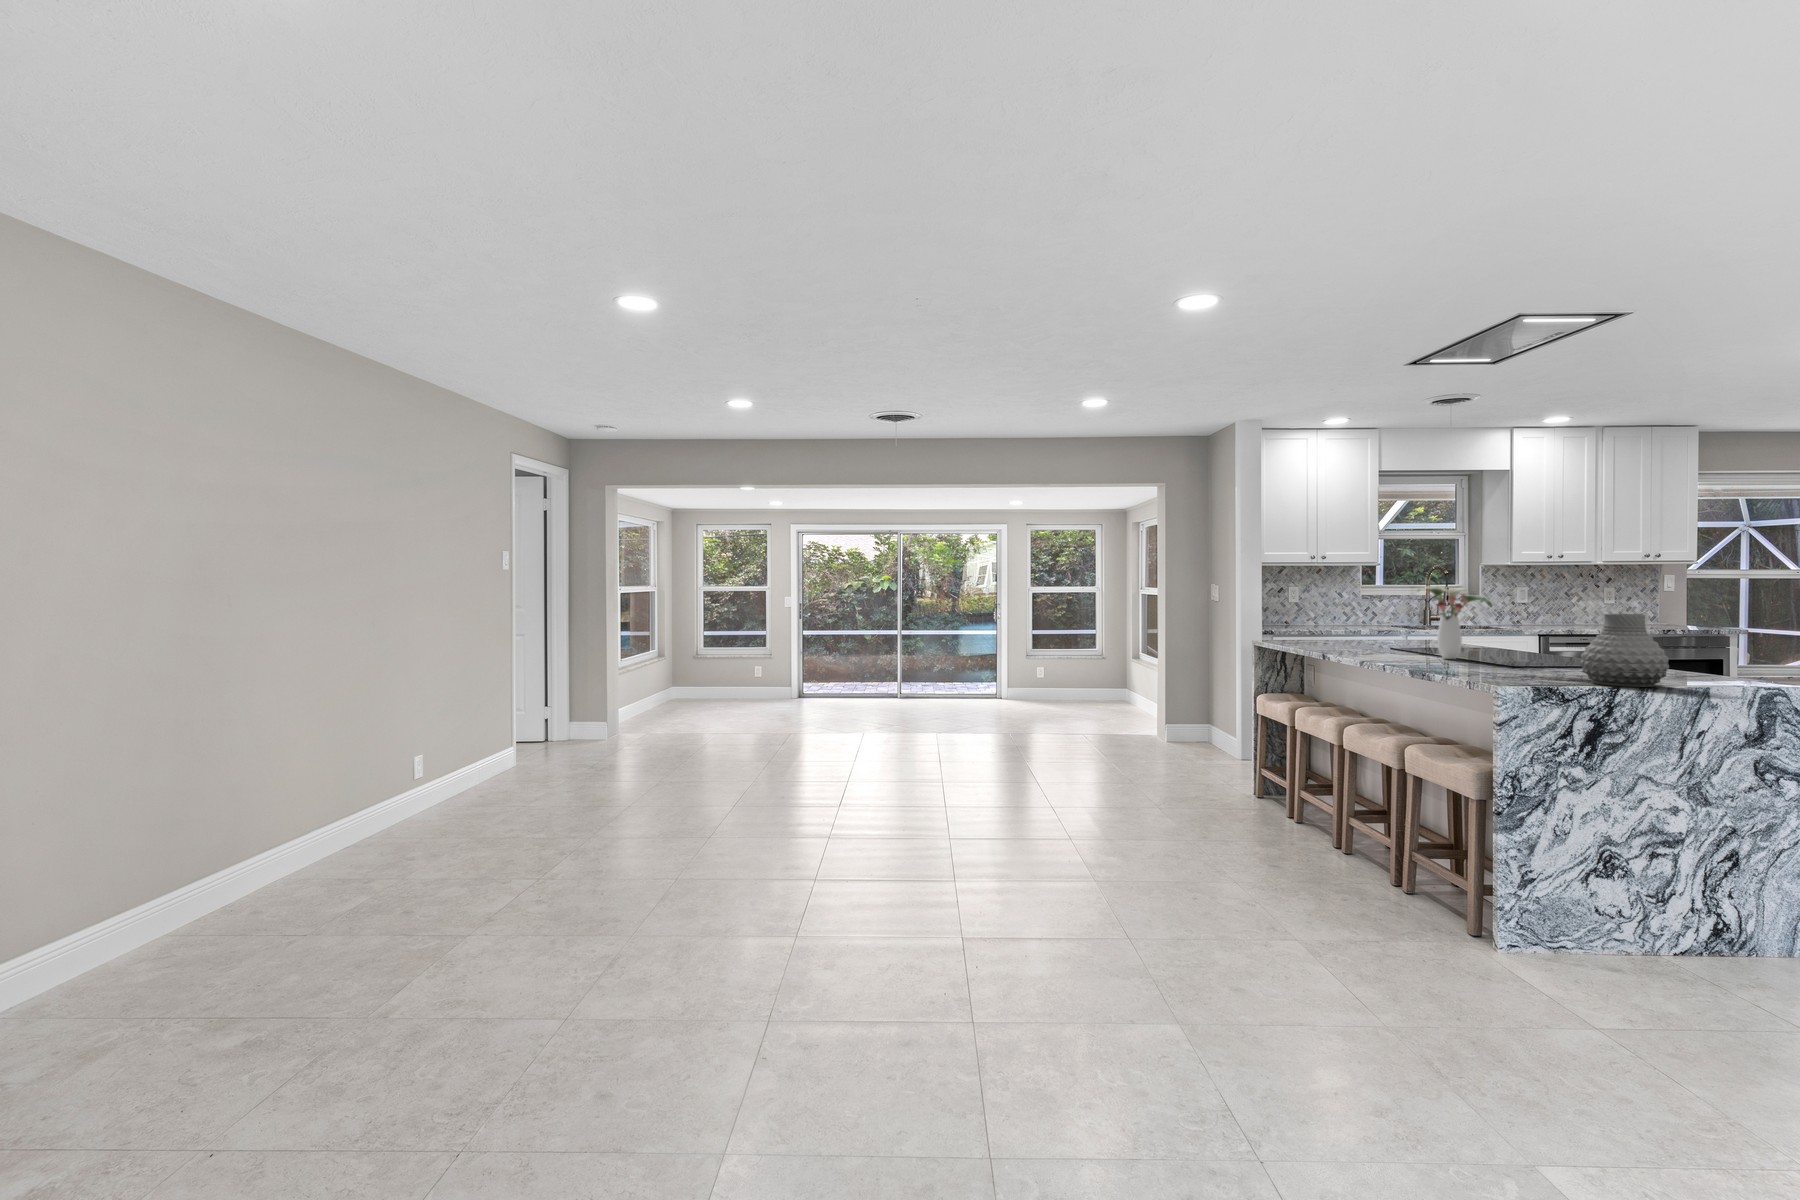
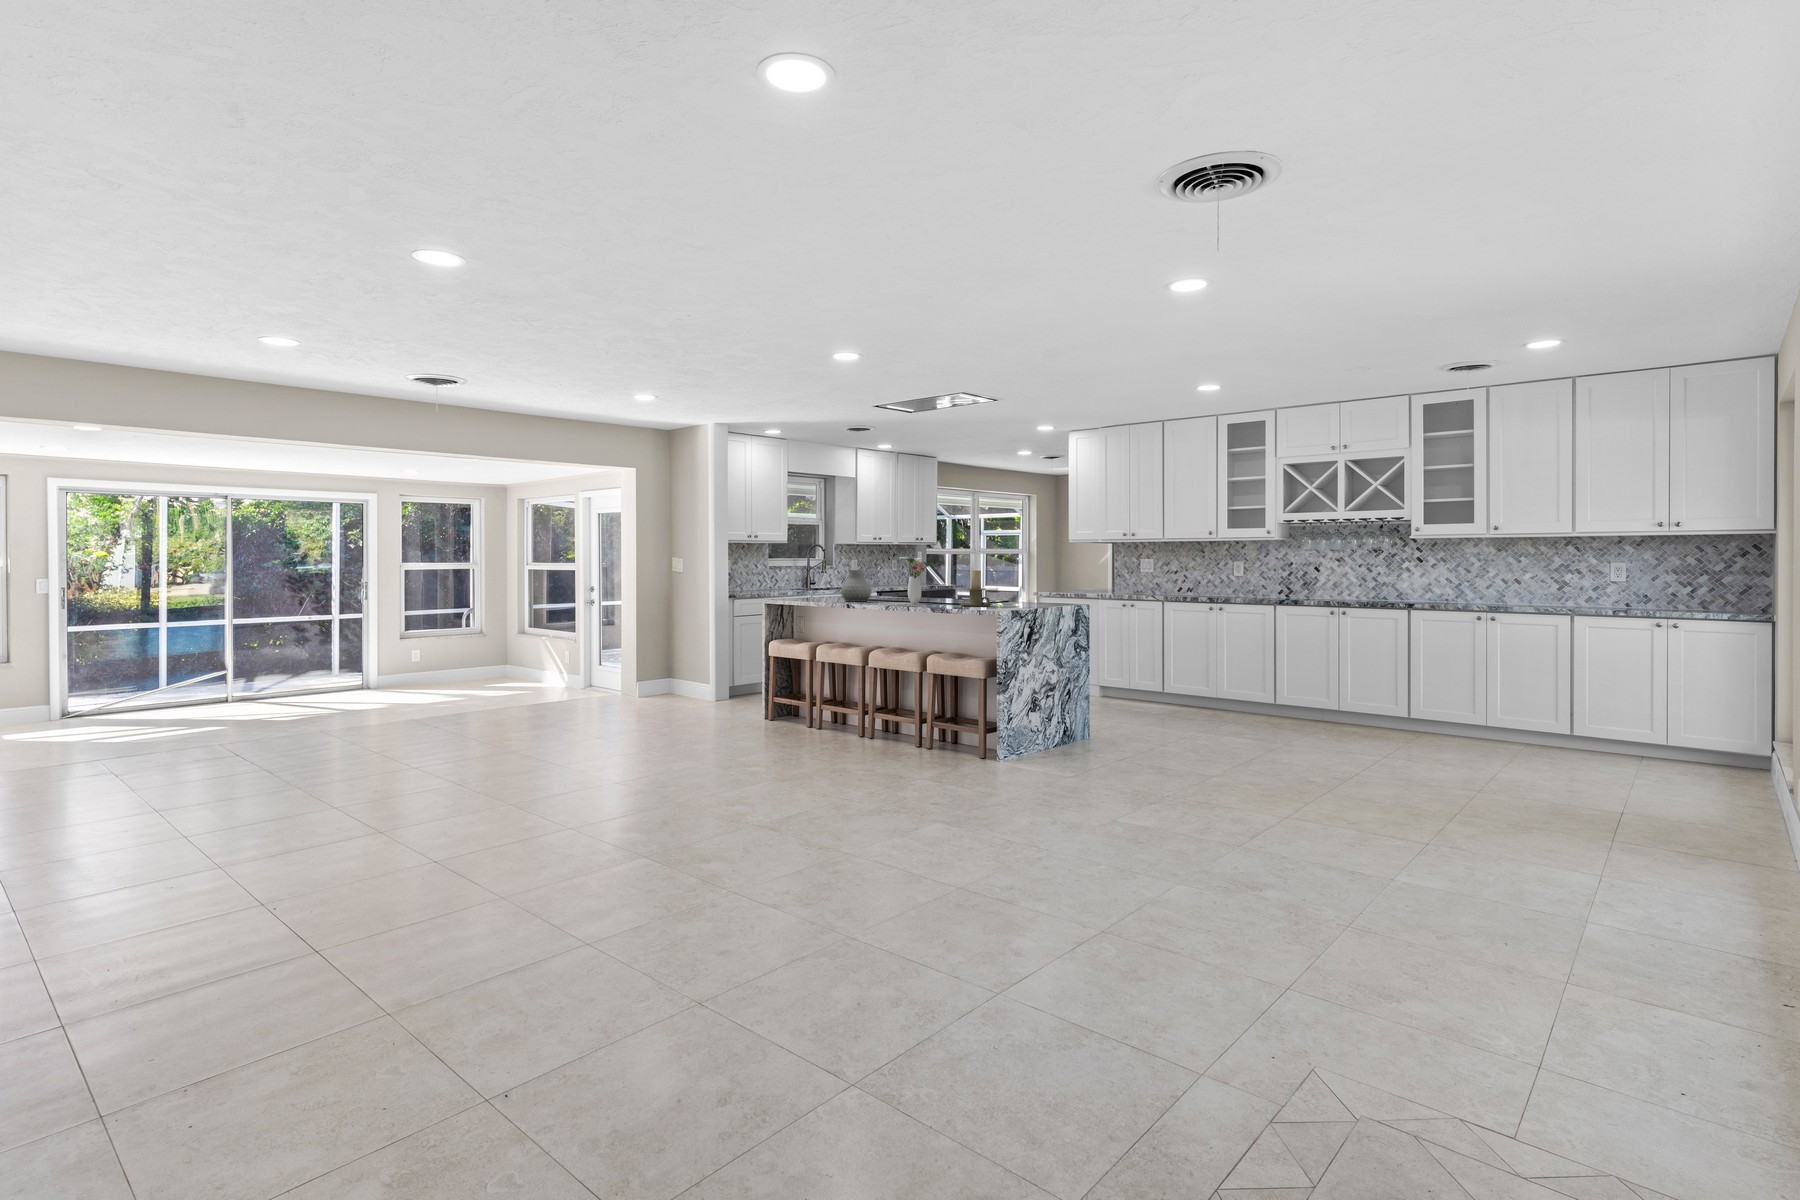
candle holder: none [1485,610,1556,674] -> present [960,570,992,607]
vase: present [1580,614,1669,687] -> present [841,569,872,602]

